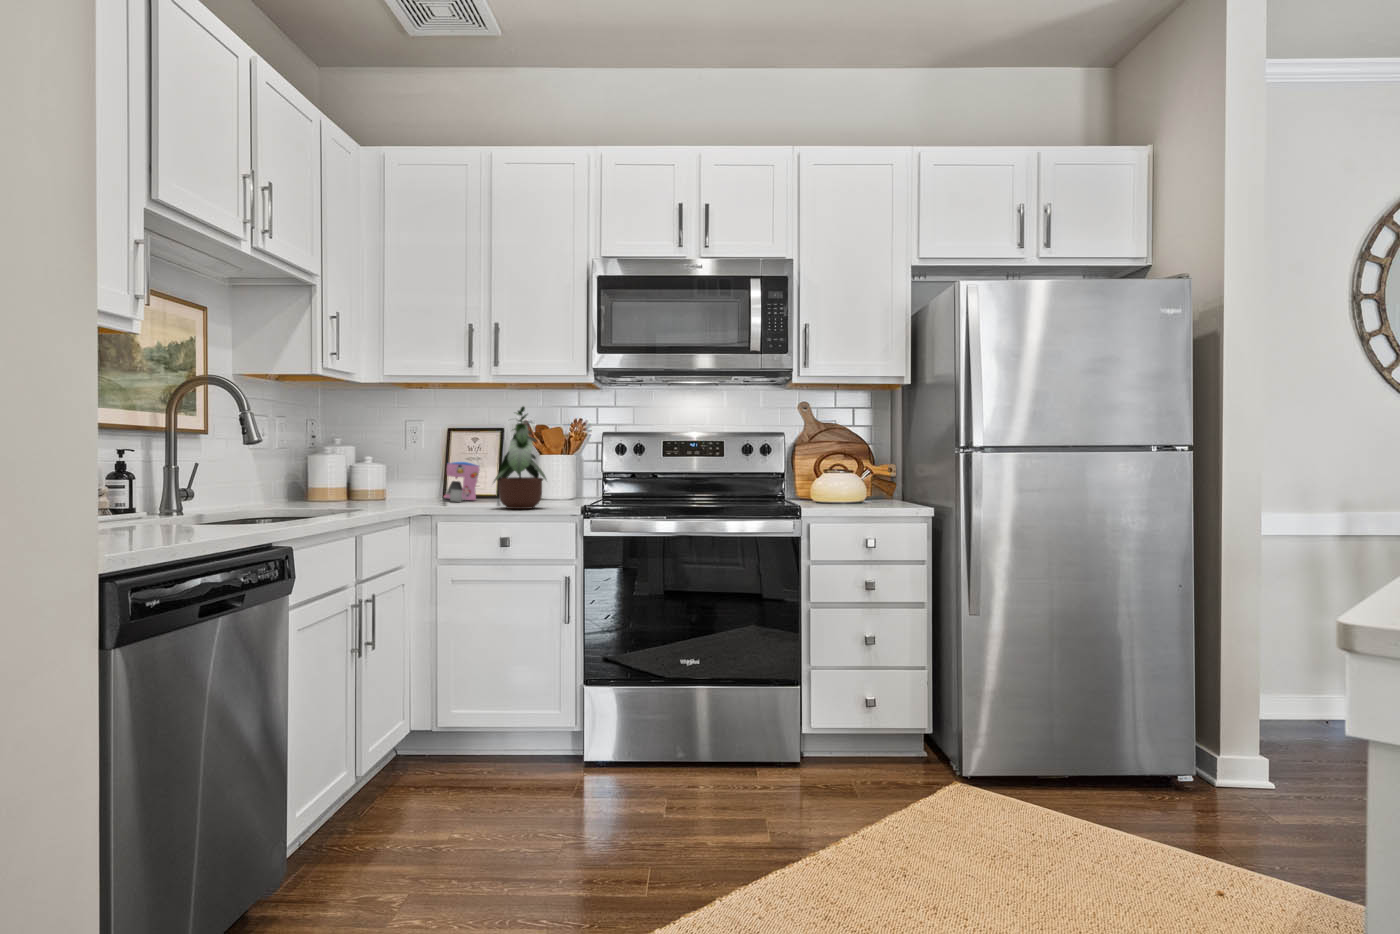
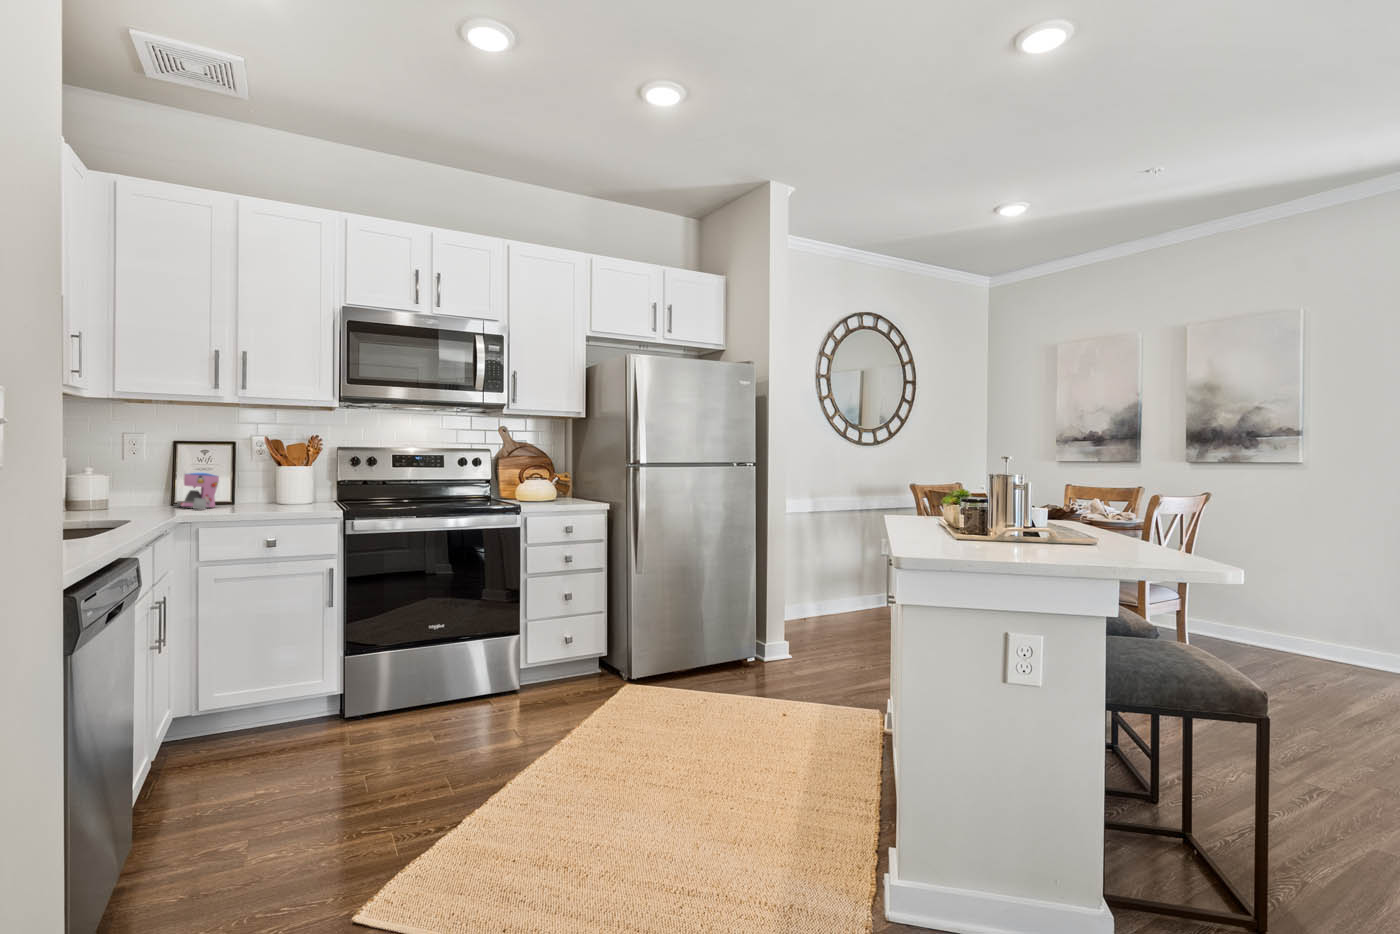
potted plant: present [494,406,547,509] -> none [254,426,313,514]

